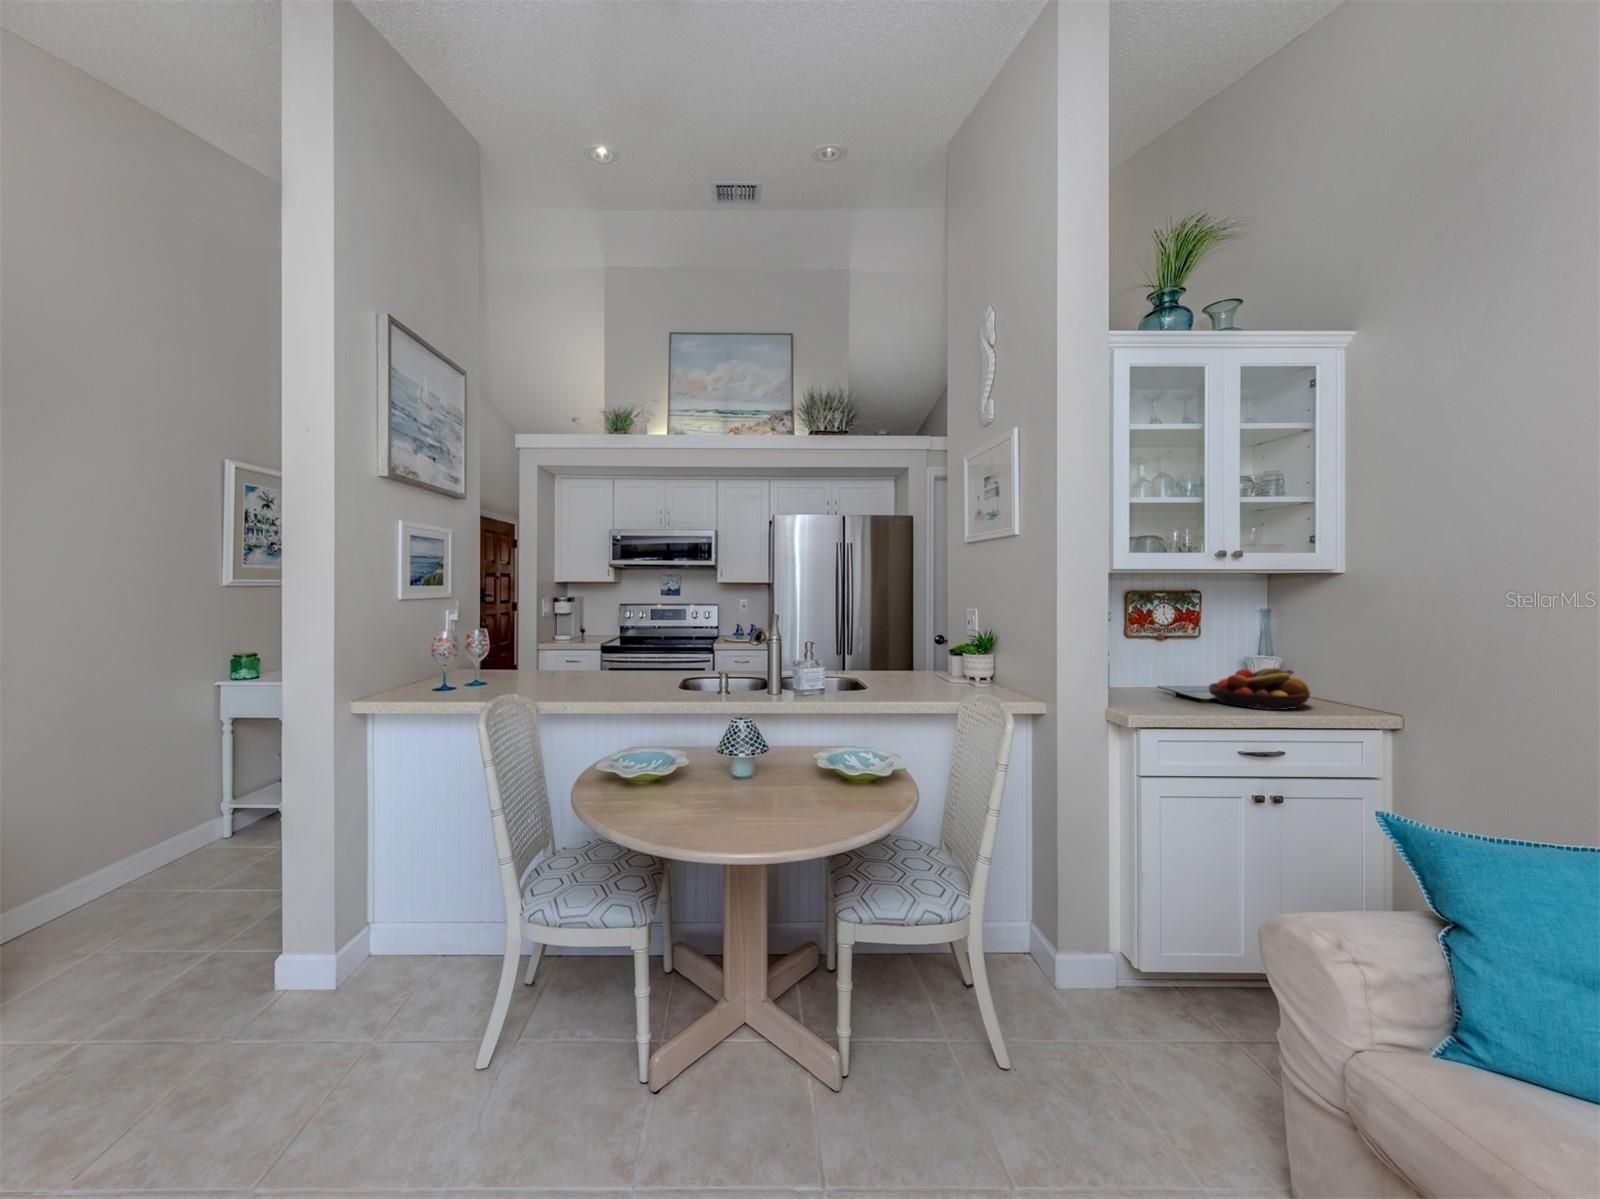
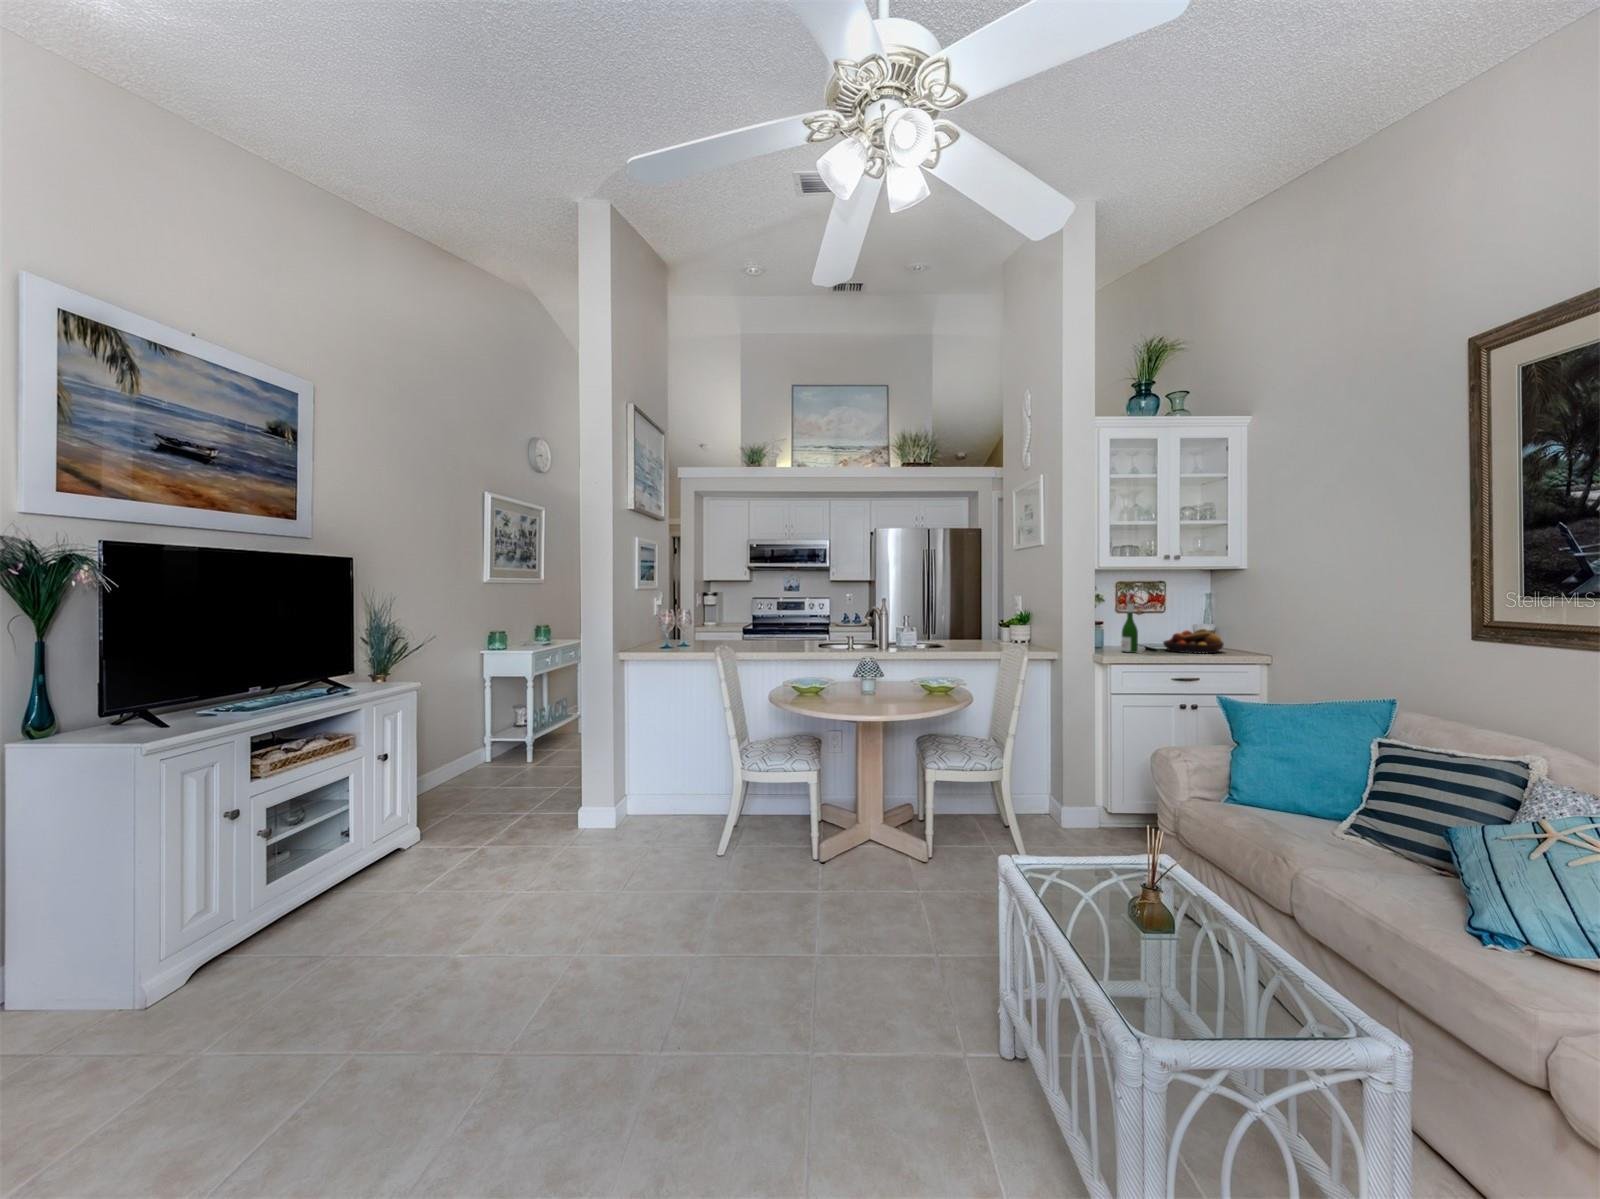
wine bottle: none [1152,610,1193,711] -> present [1121,592,1143,653]

